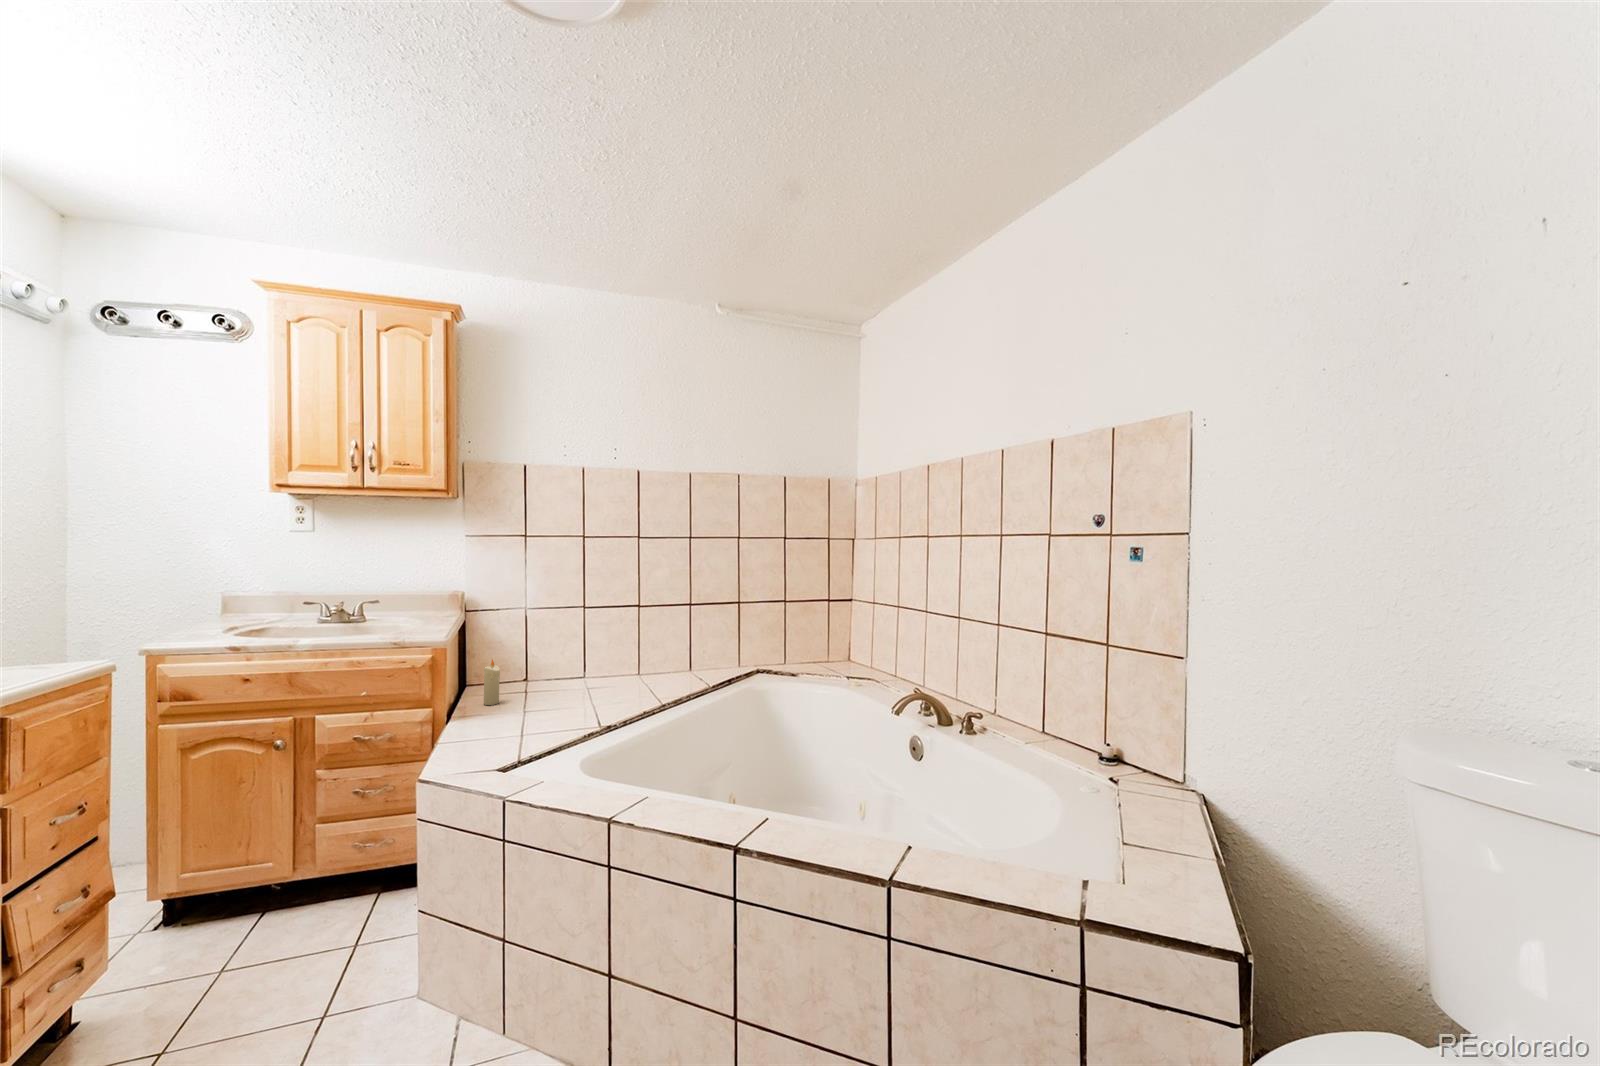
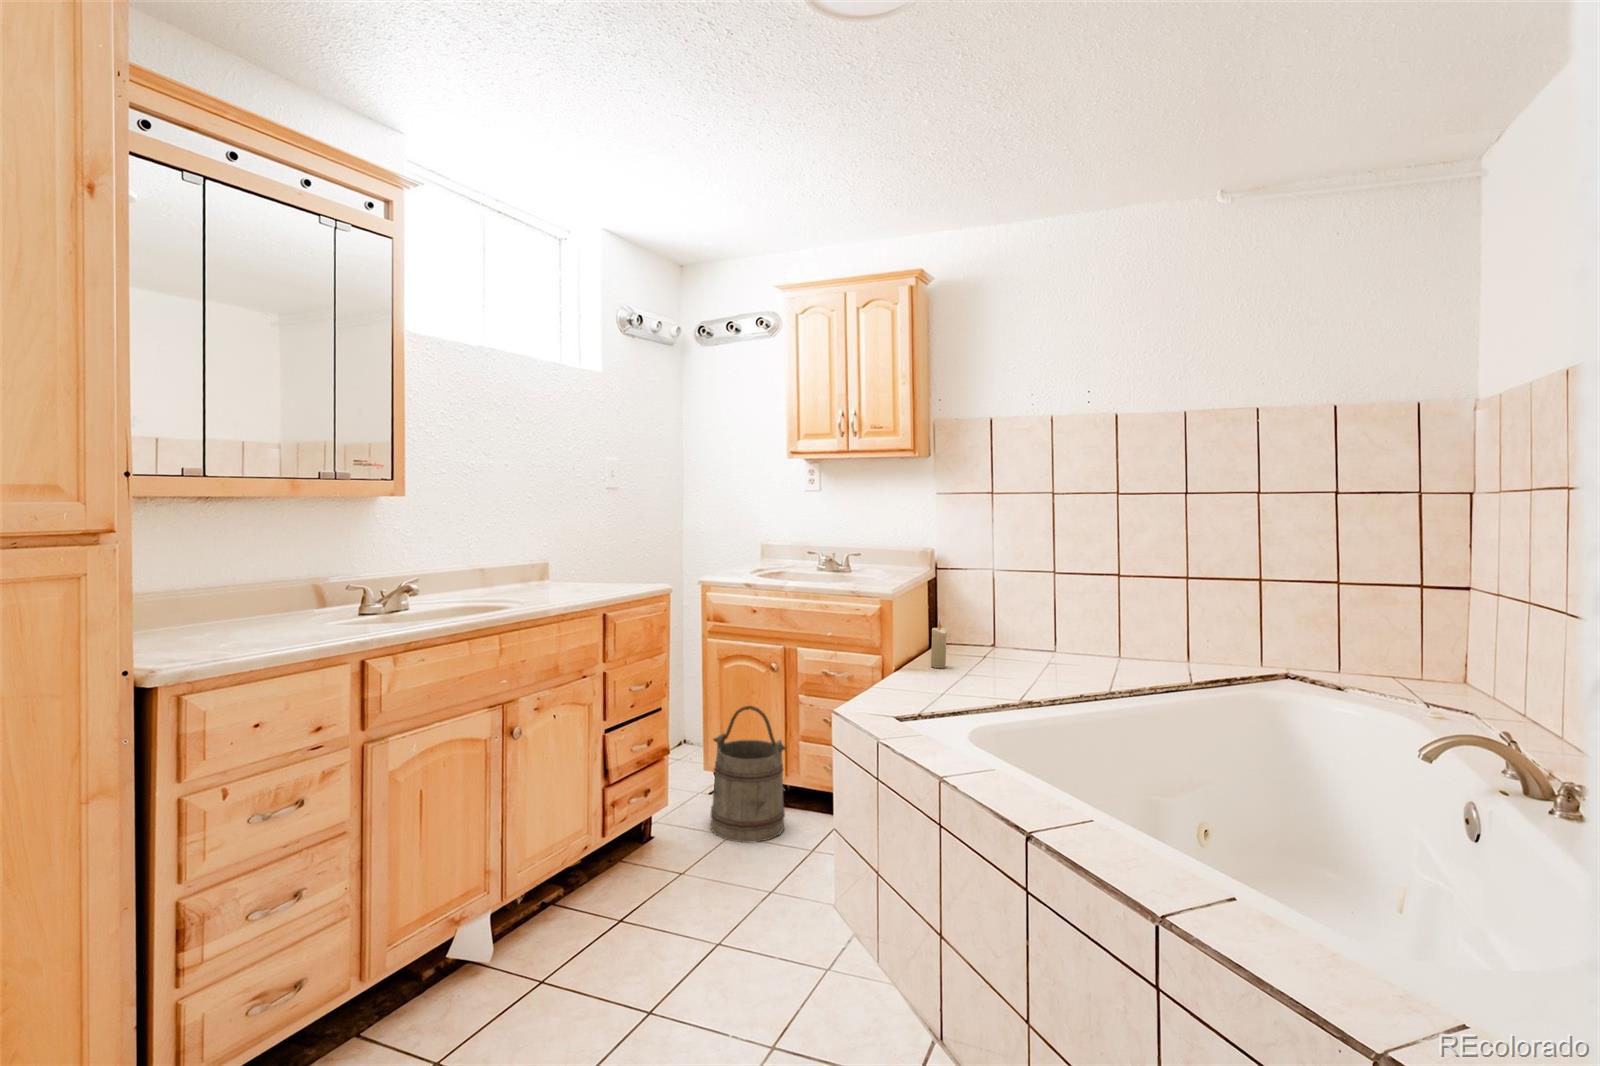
bucket: none [173,802,305,989] -> present [711,706,786,842]

